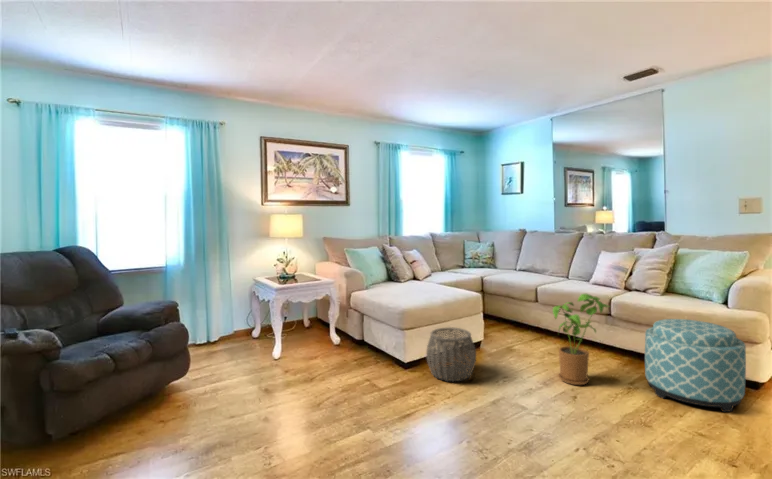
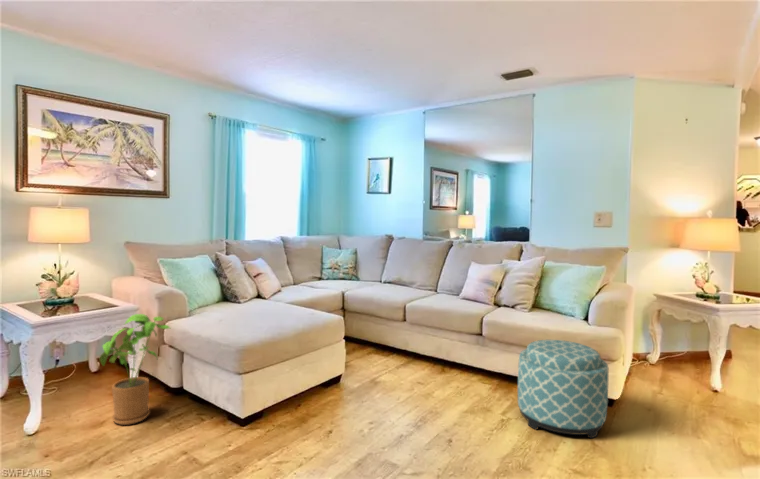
house plant: present [553,294,608,385] -> present [100,314,170,425]
woven basket: present [426,328,476,381] -> none [272,365,337,439]

